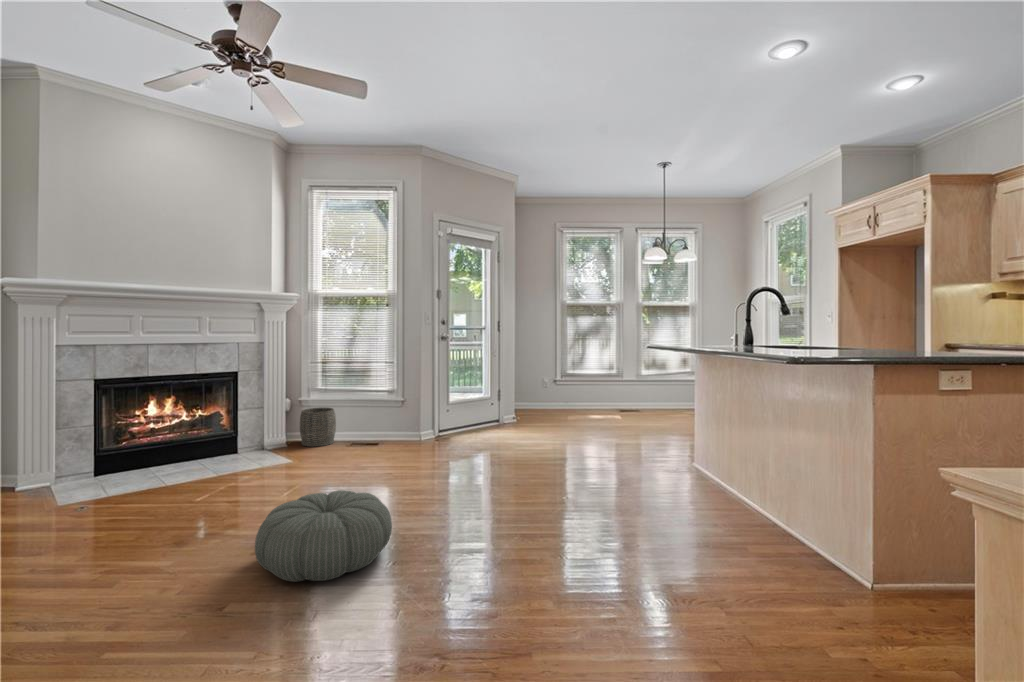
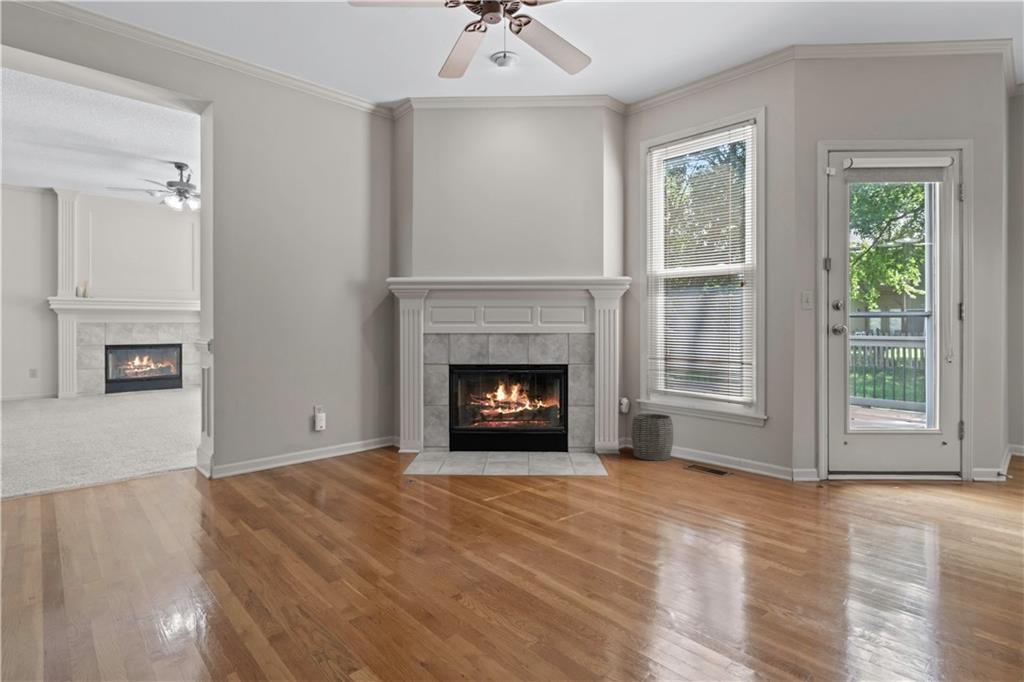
pouf: present [255,490,392,582] -> none [439,508,592,618]

